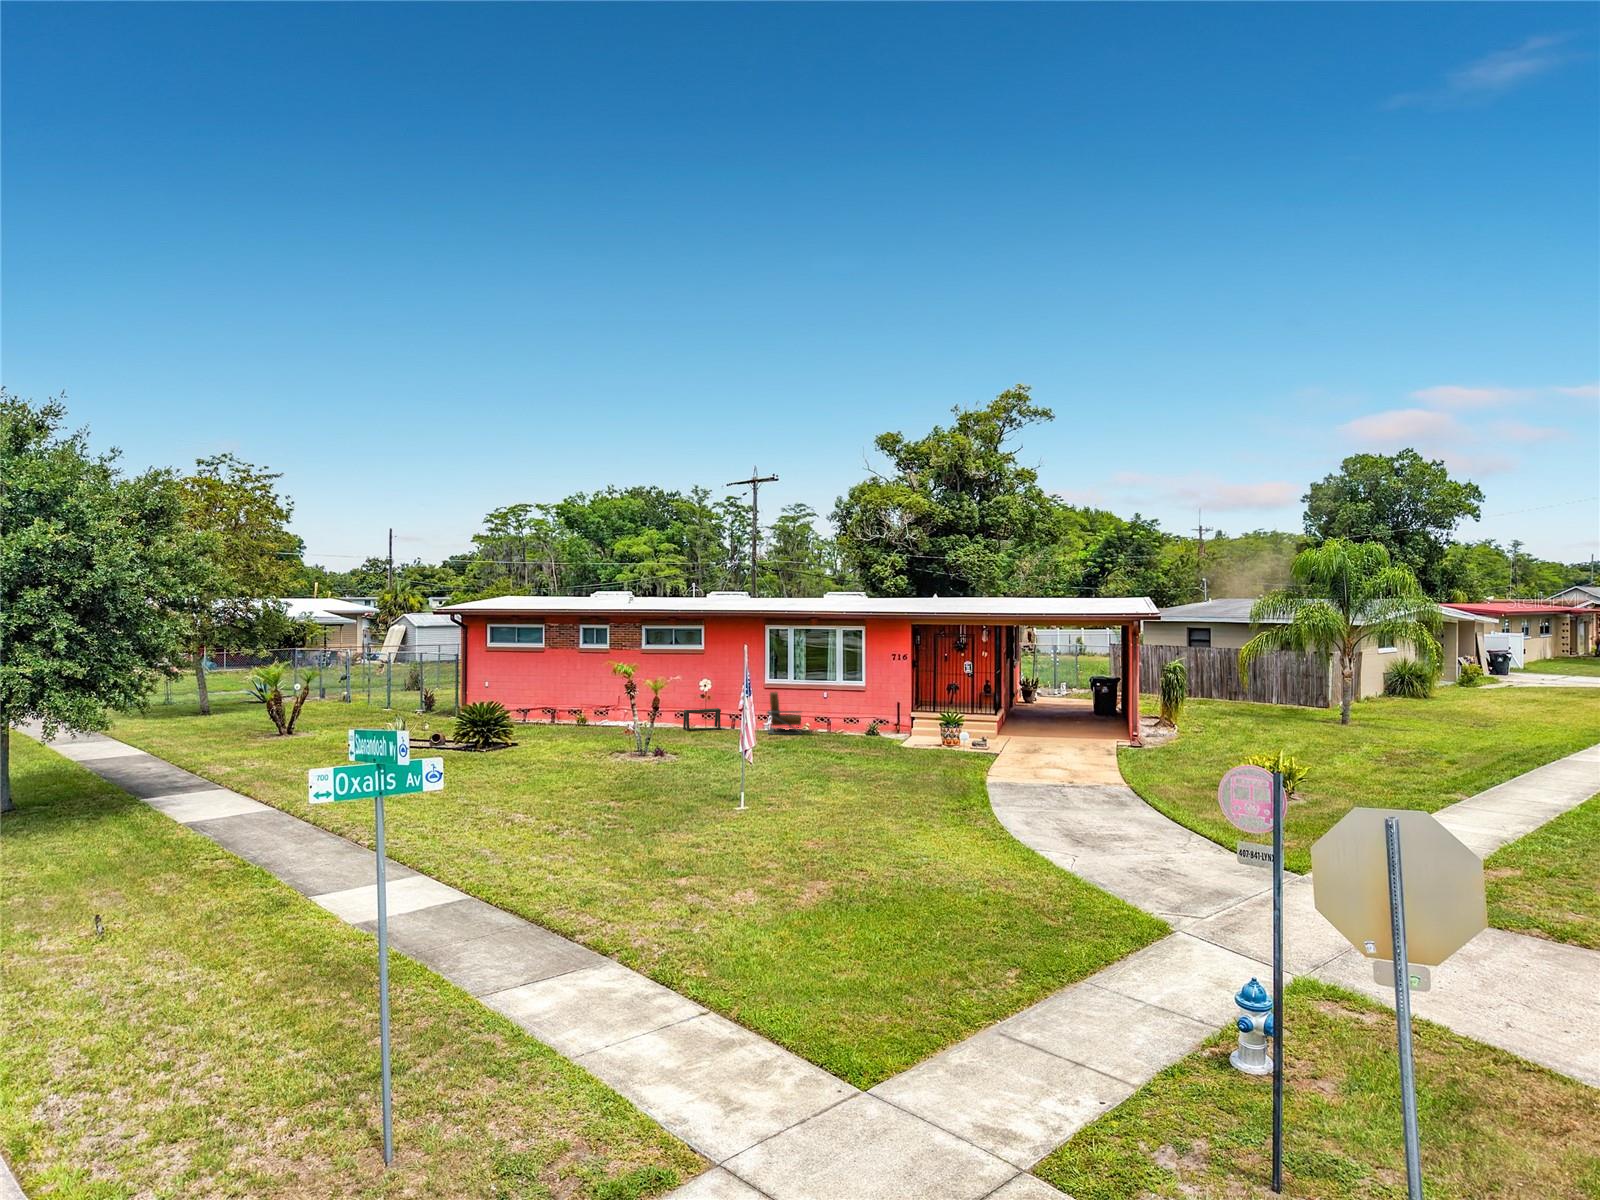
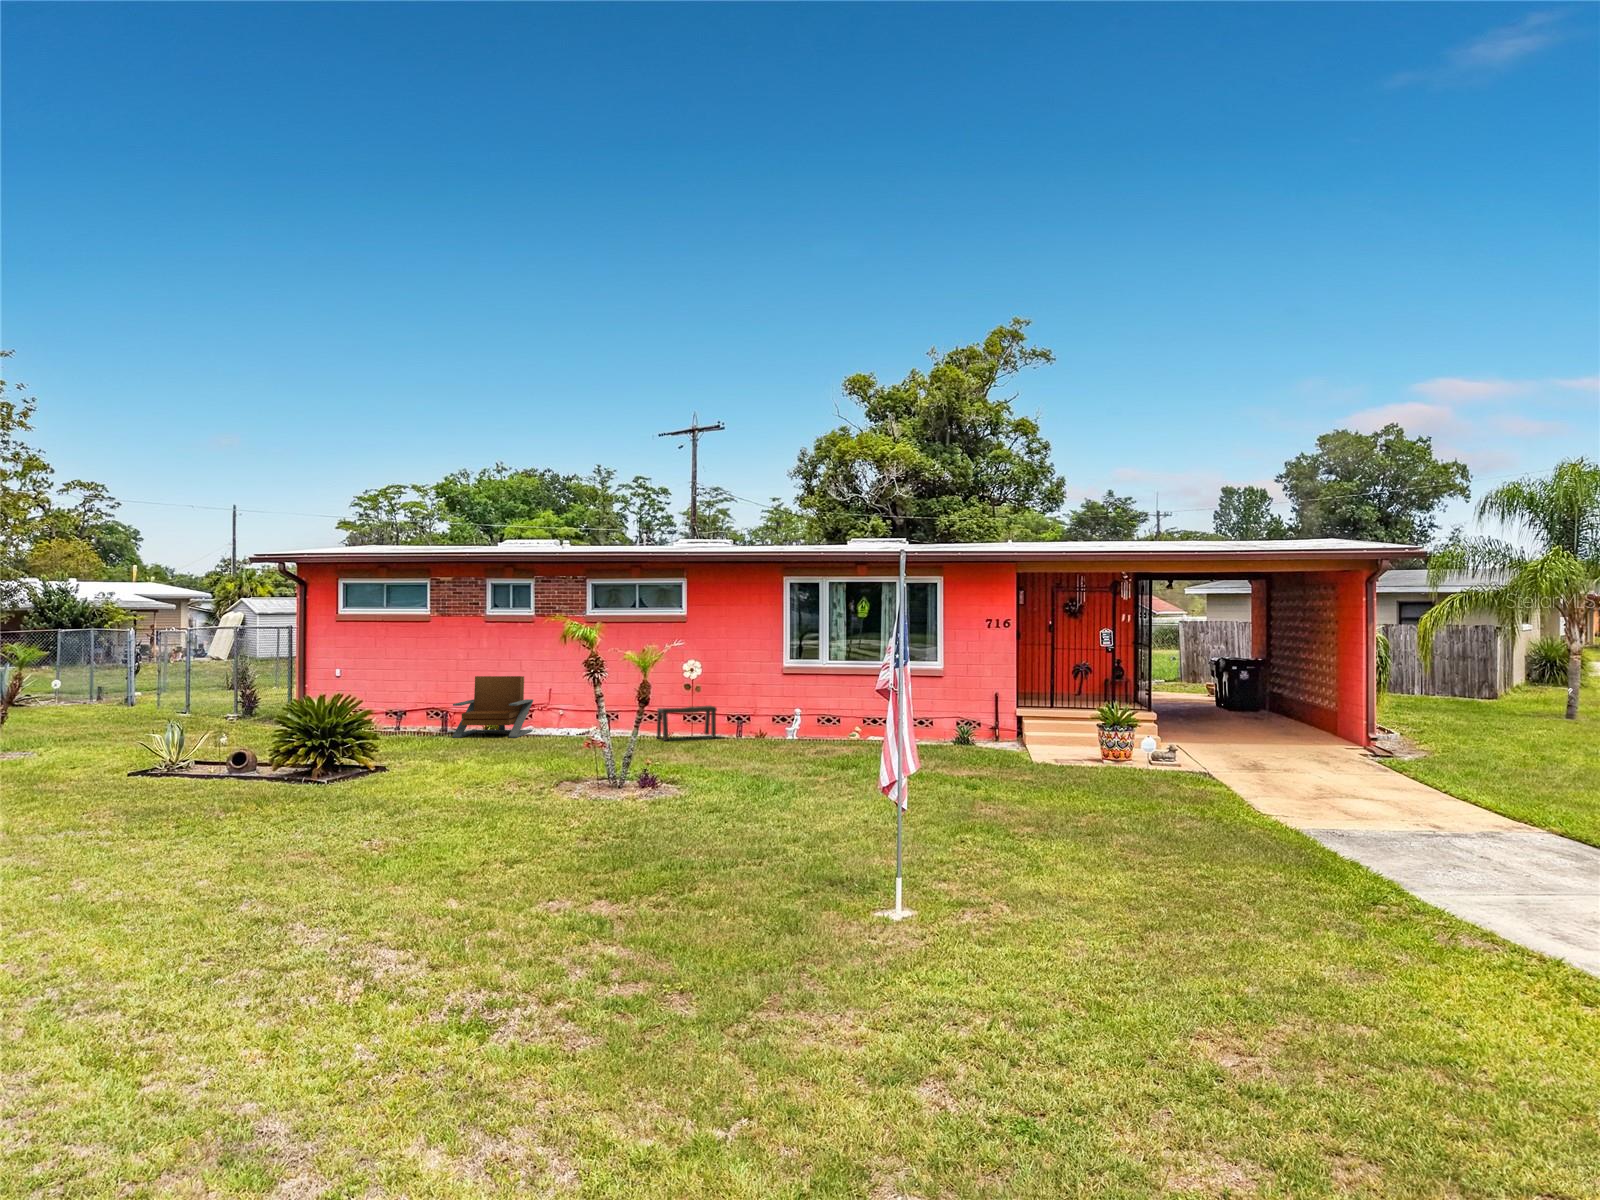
lounge chair: present [767,692,802,734] -> present [453,676,533,738]

